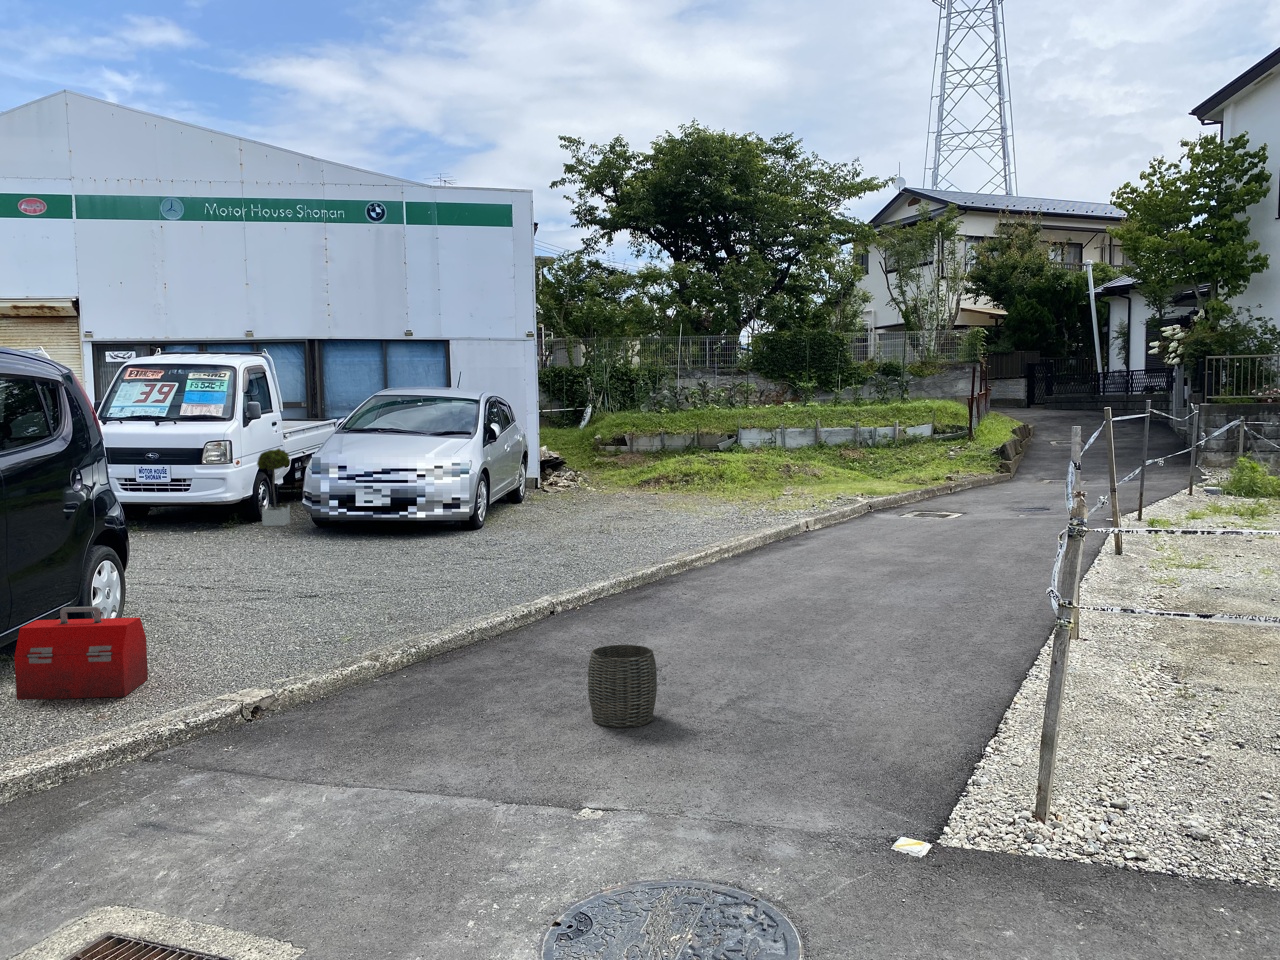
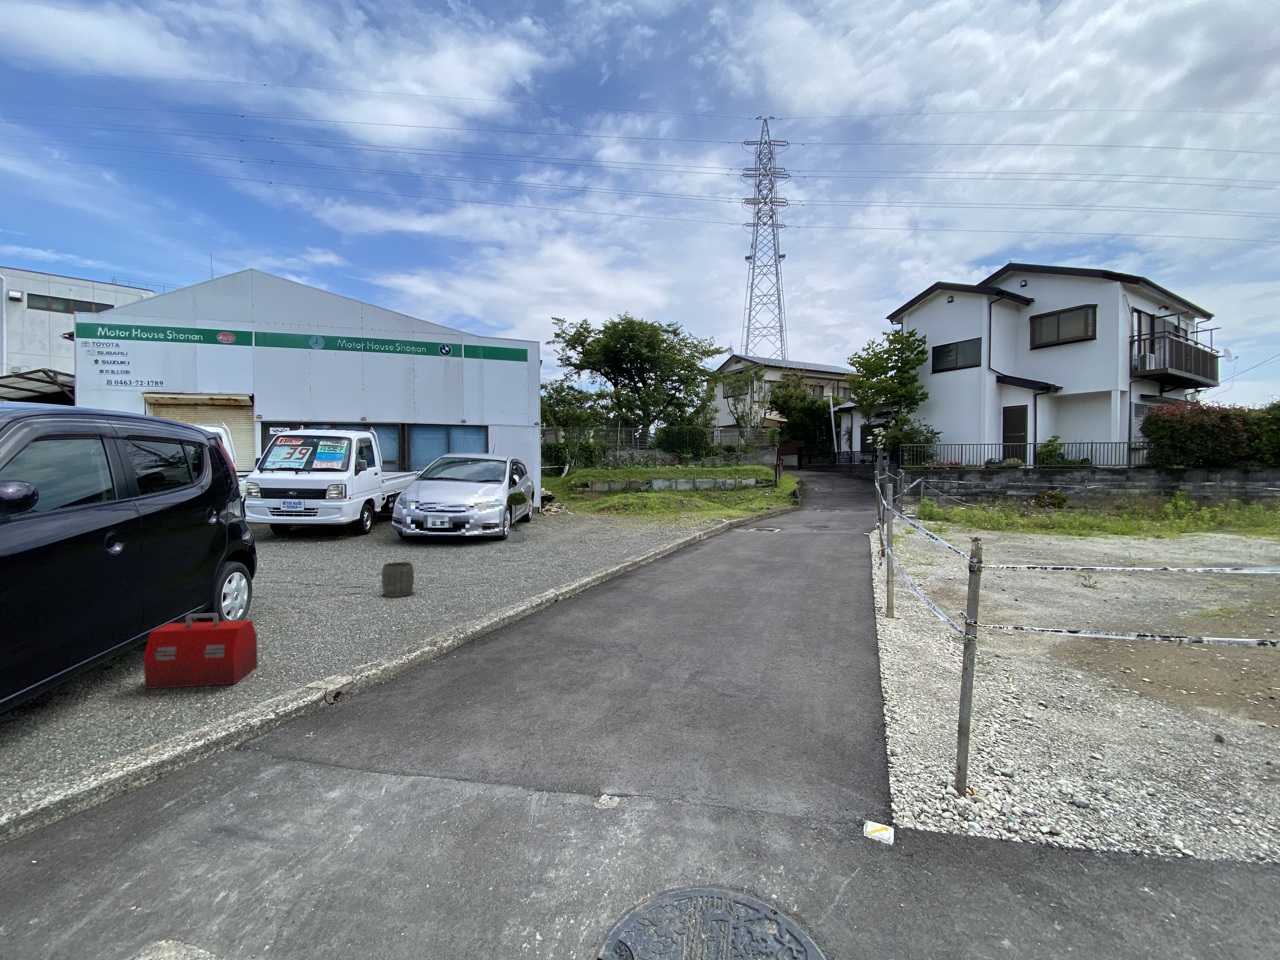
potted tree: present [257,448,290,526] -> present [507,492,527,542]
woven basket: present [588,645,657,728] -> present [382,562,414,597]

